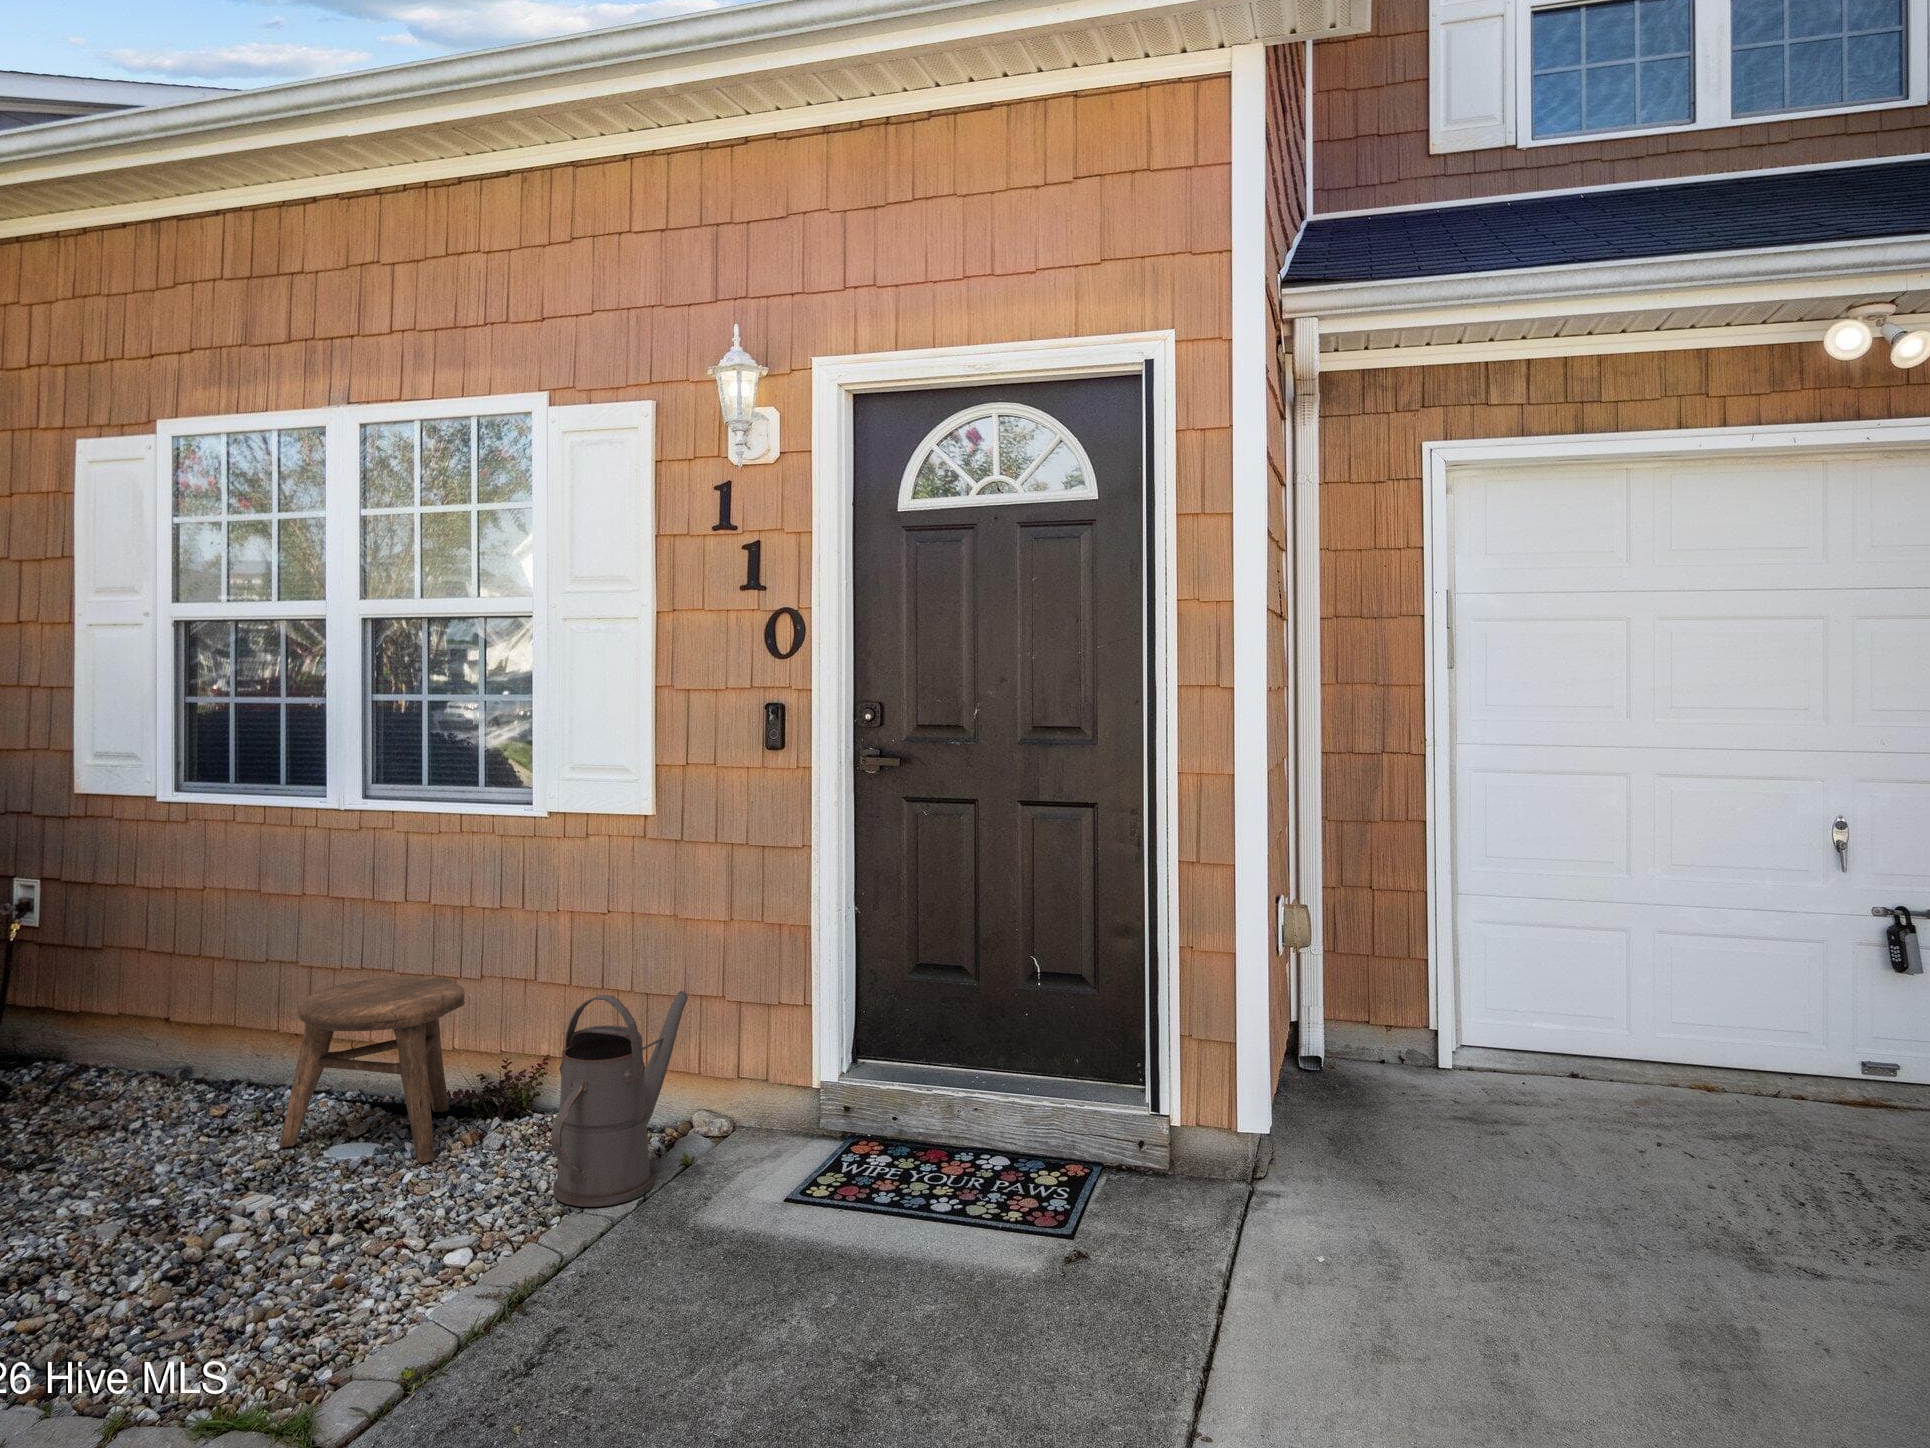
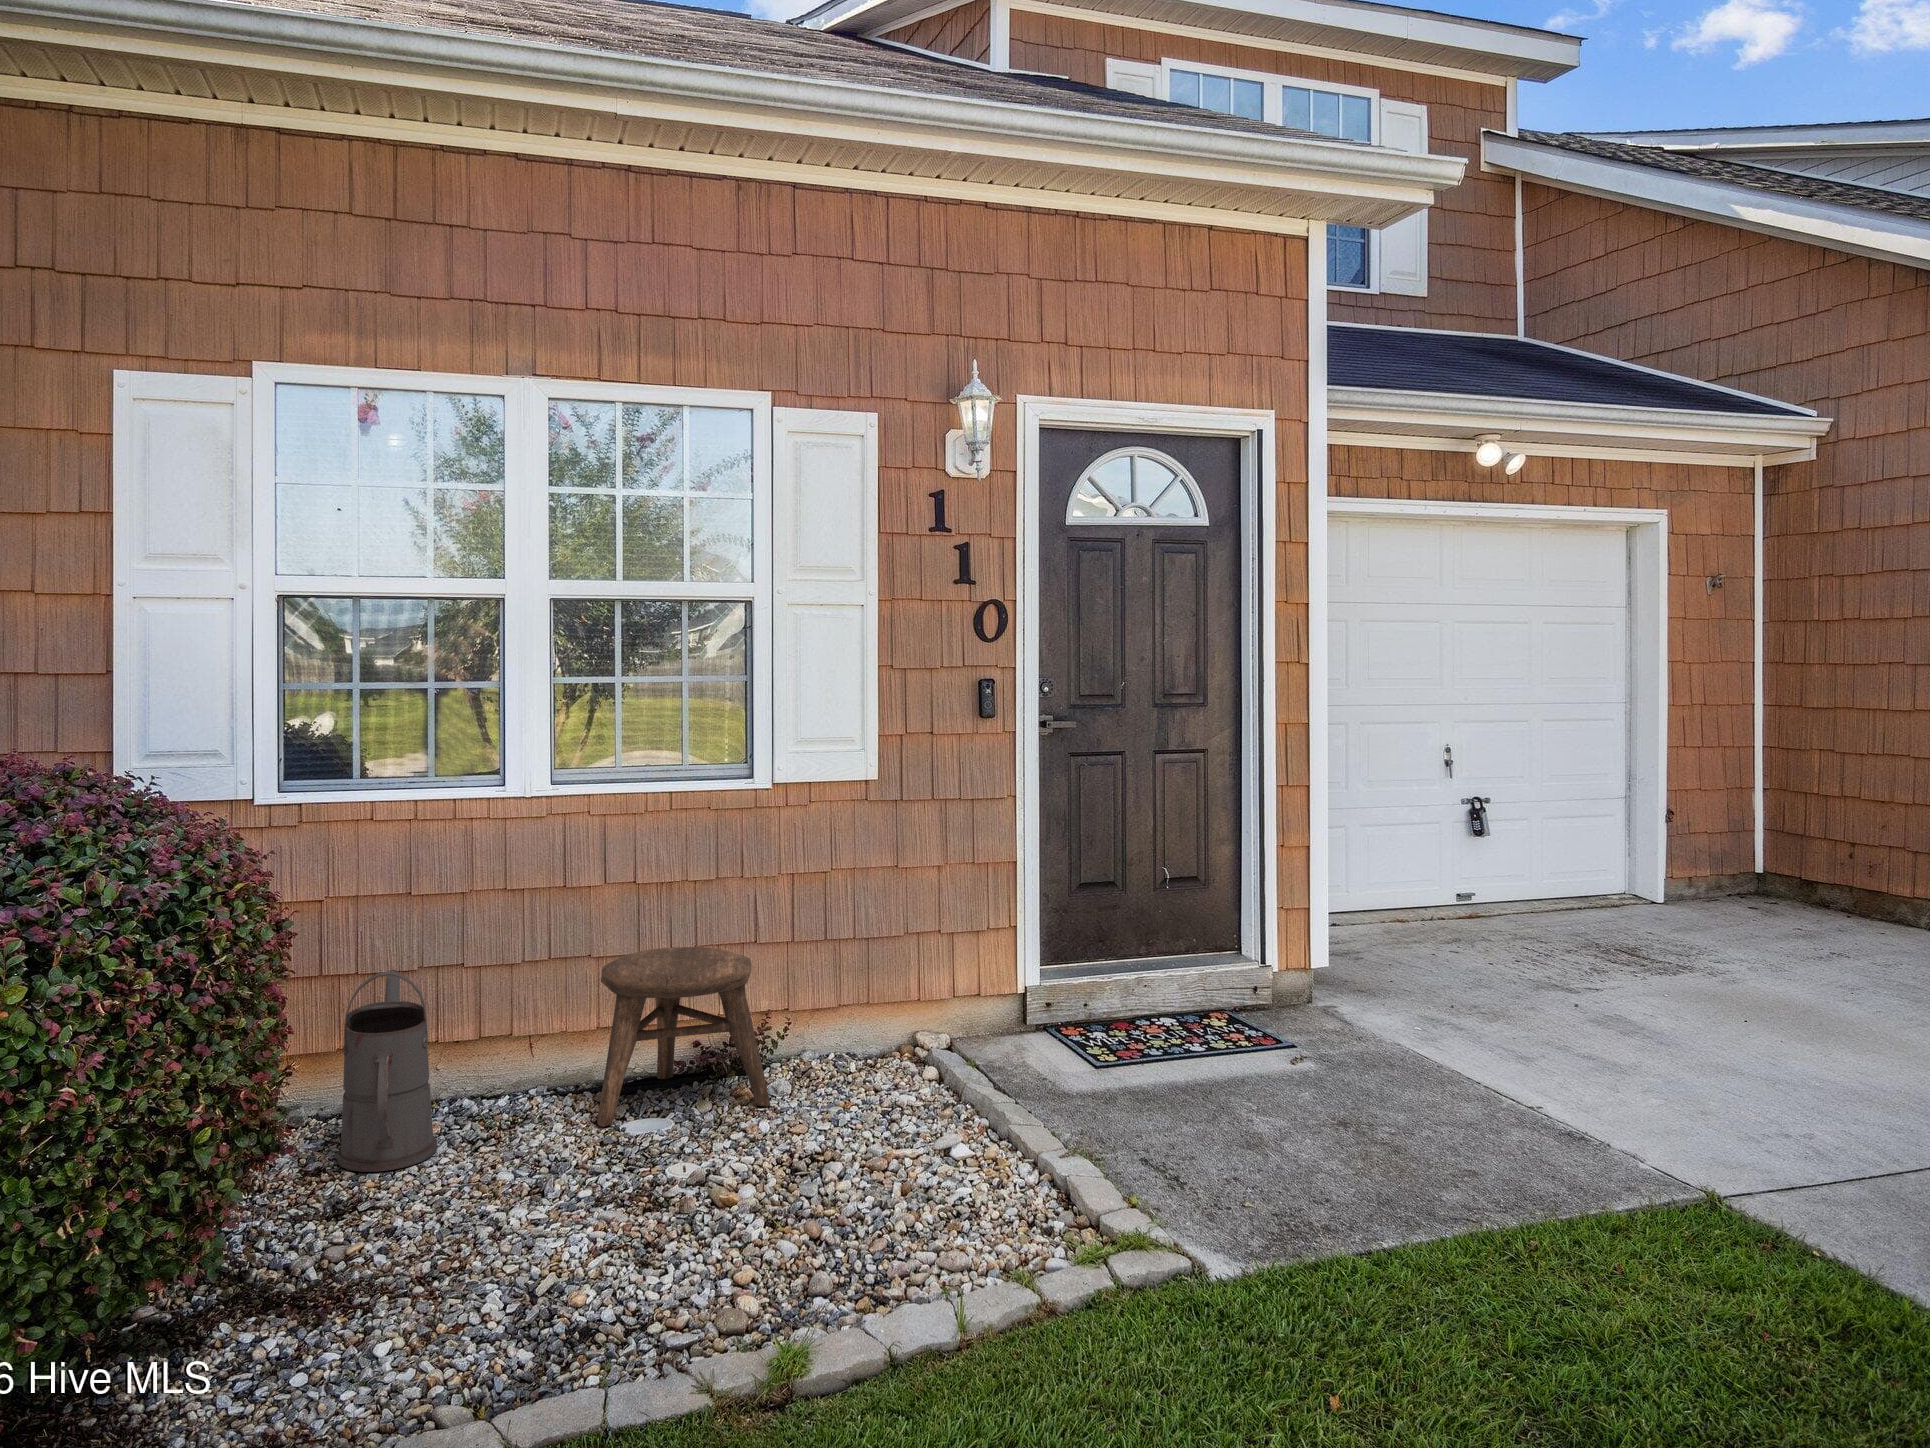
watering can: present [551,991,688,1207] -> present [337,970,437,1172]

